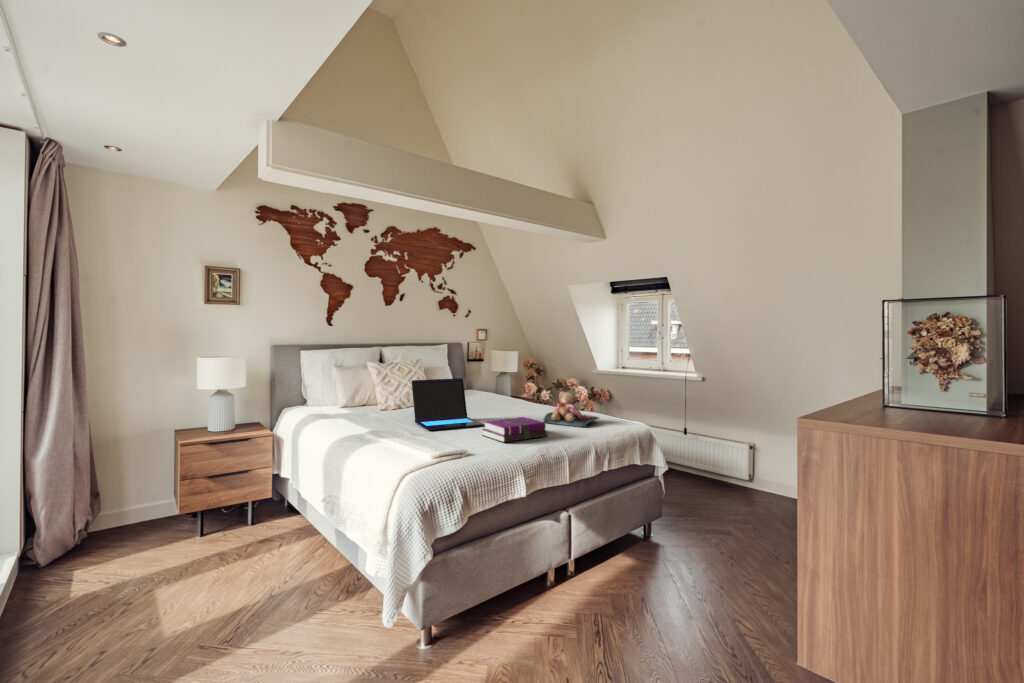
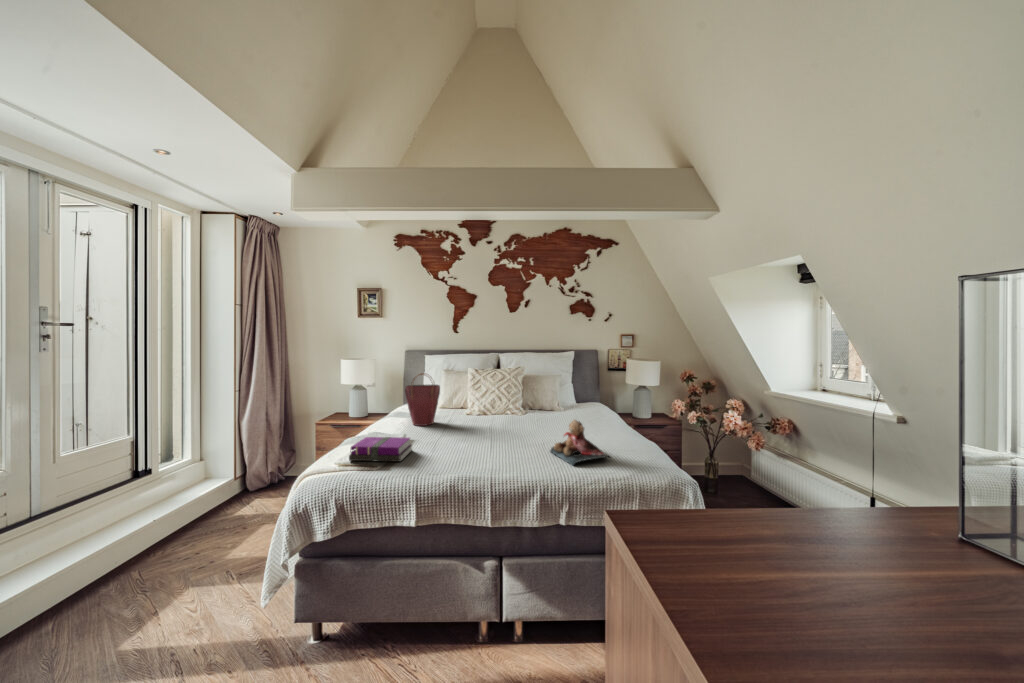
handbag: none [345,364,382,423] -> present [405,373,440,426]
laptop: present [412,378,484,431] -> none [433,391,502,445]
notebook: present [482,417,548,442] -> present [349,437,412,462]

